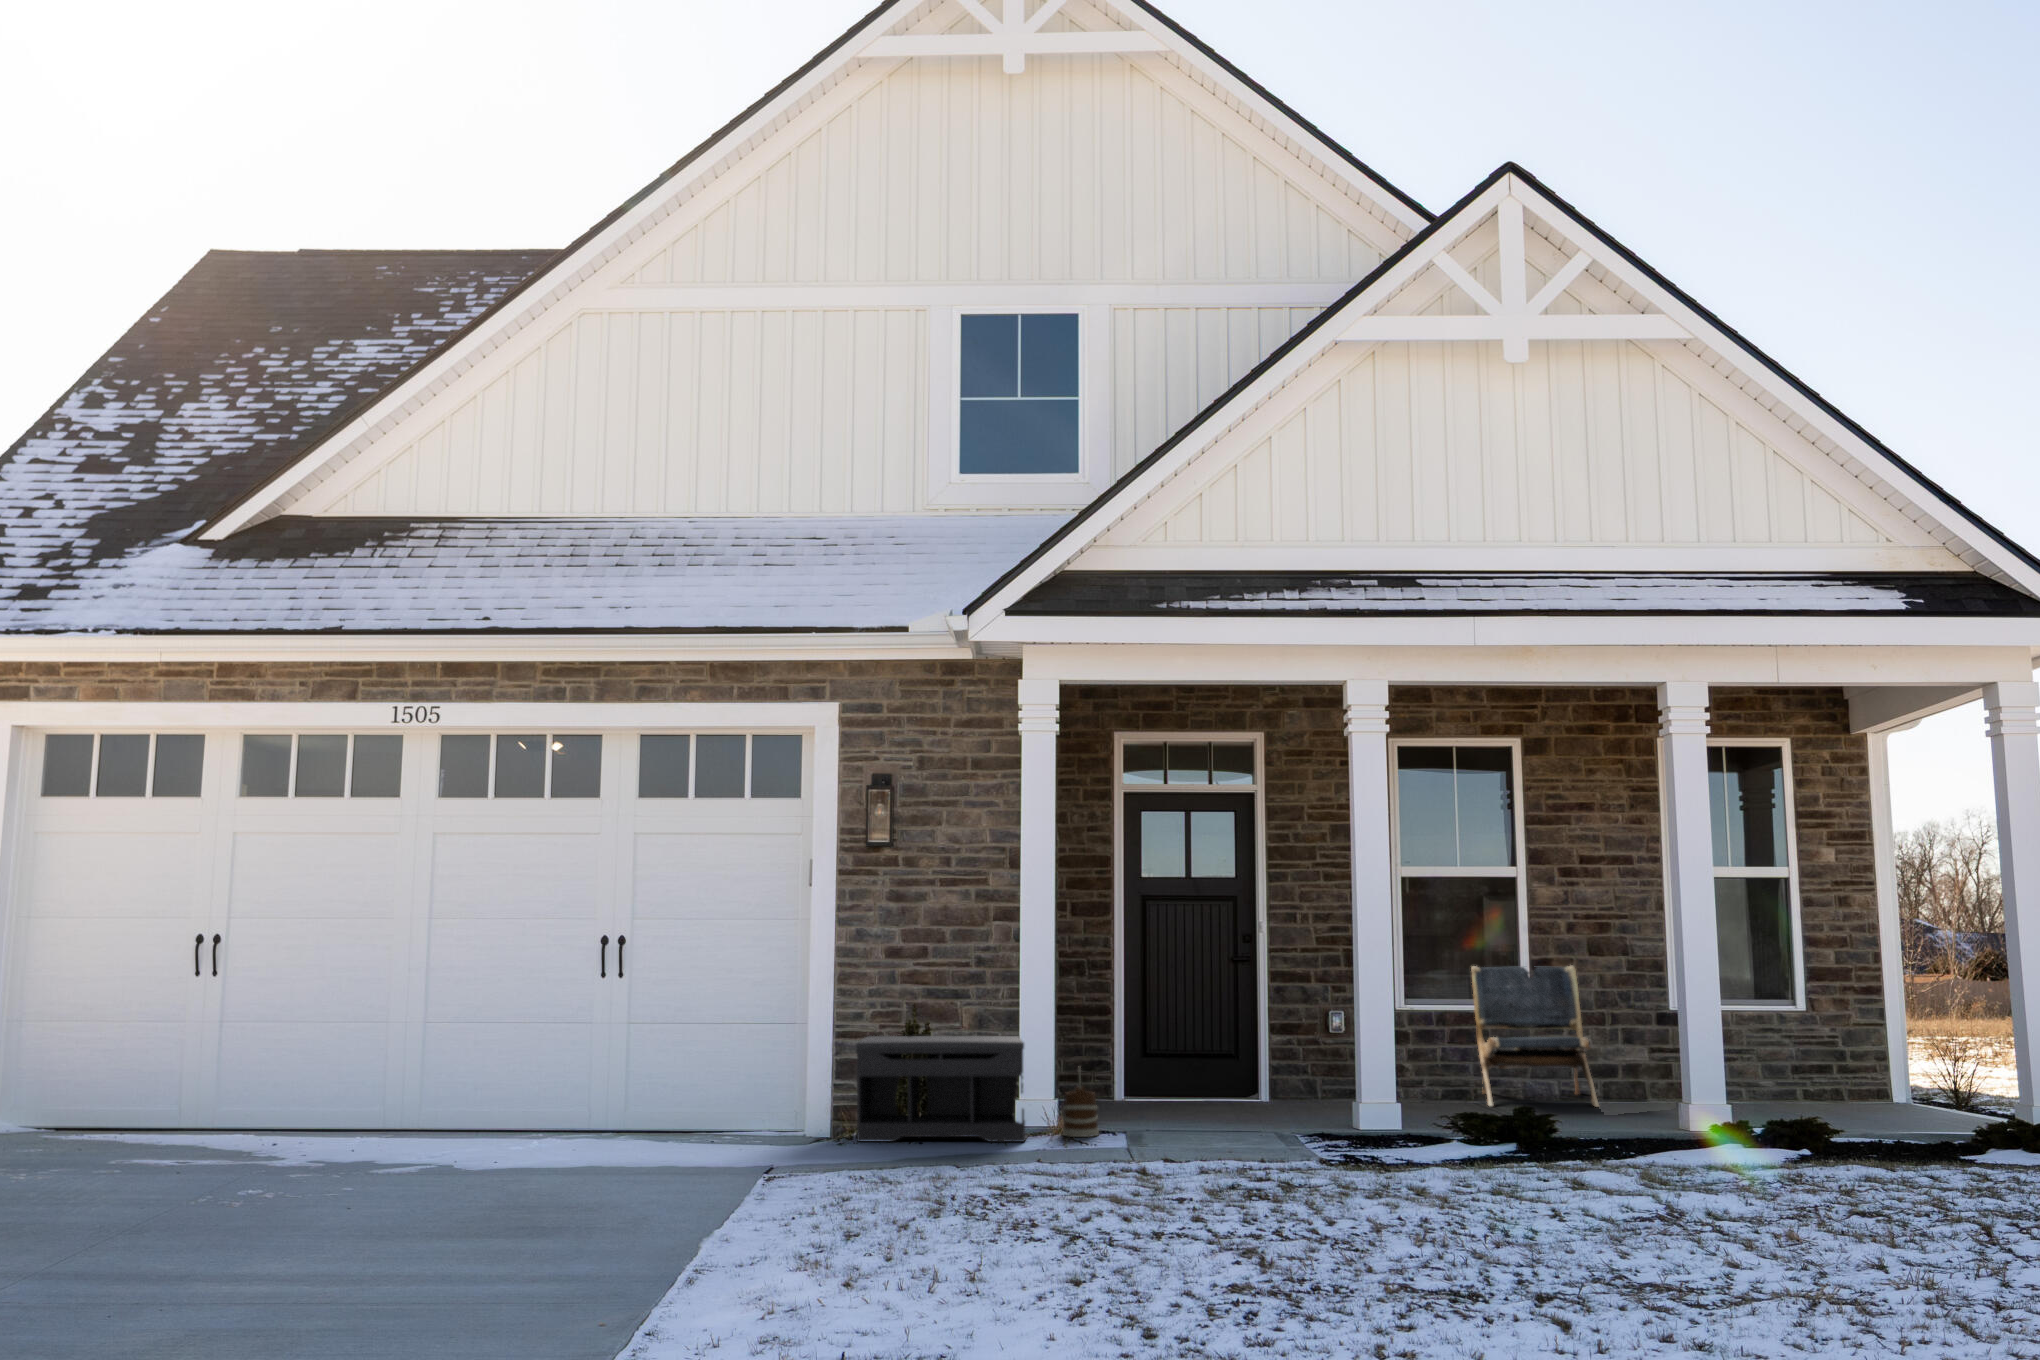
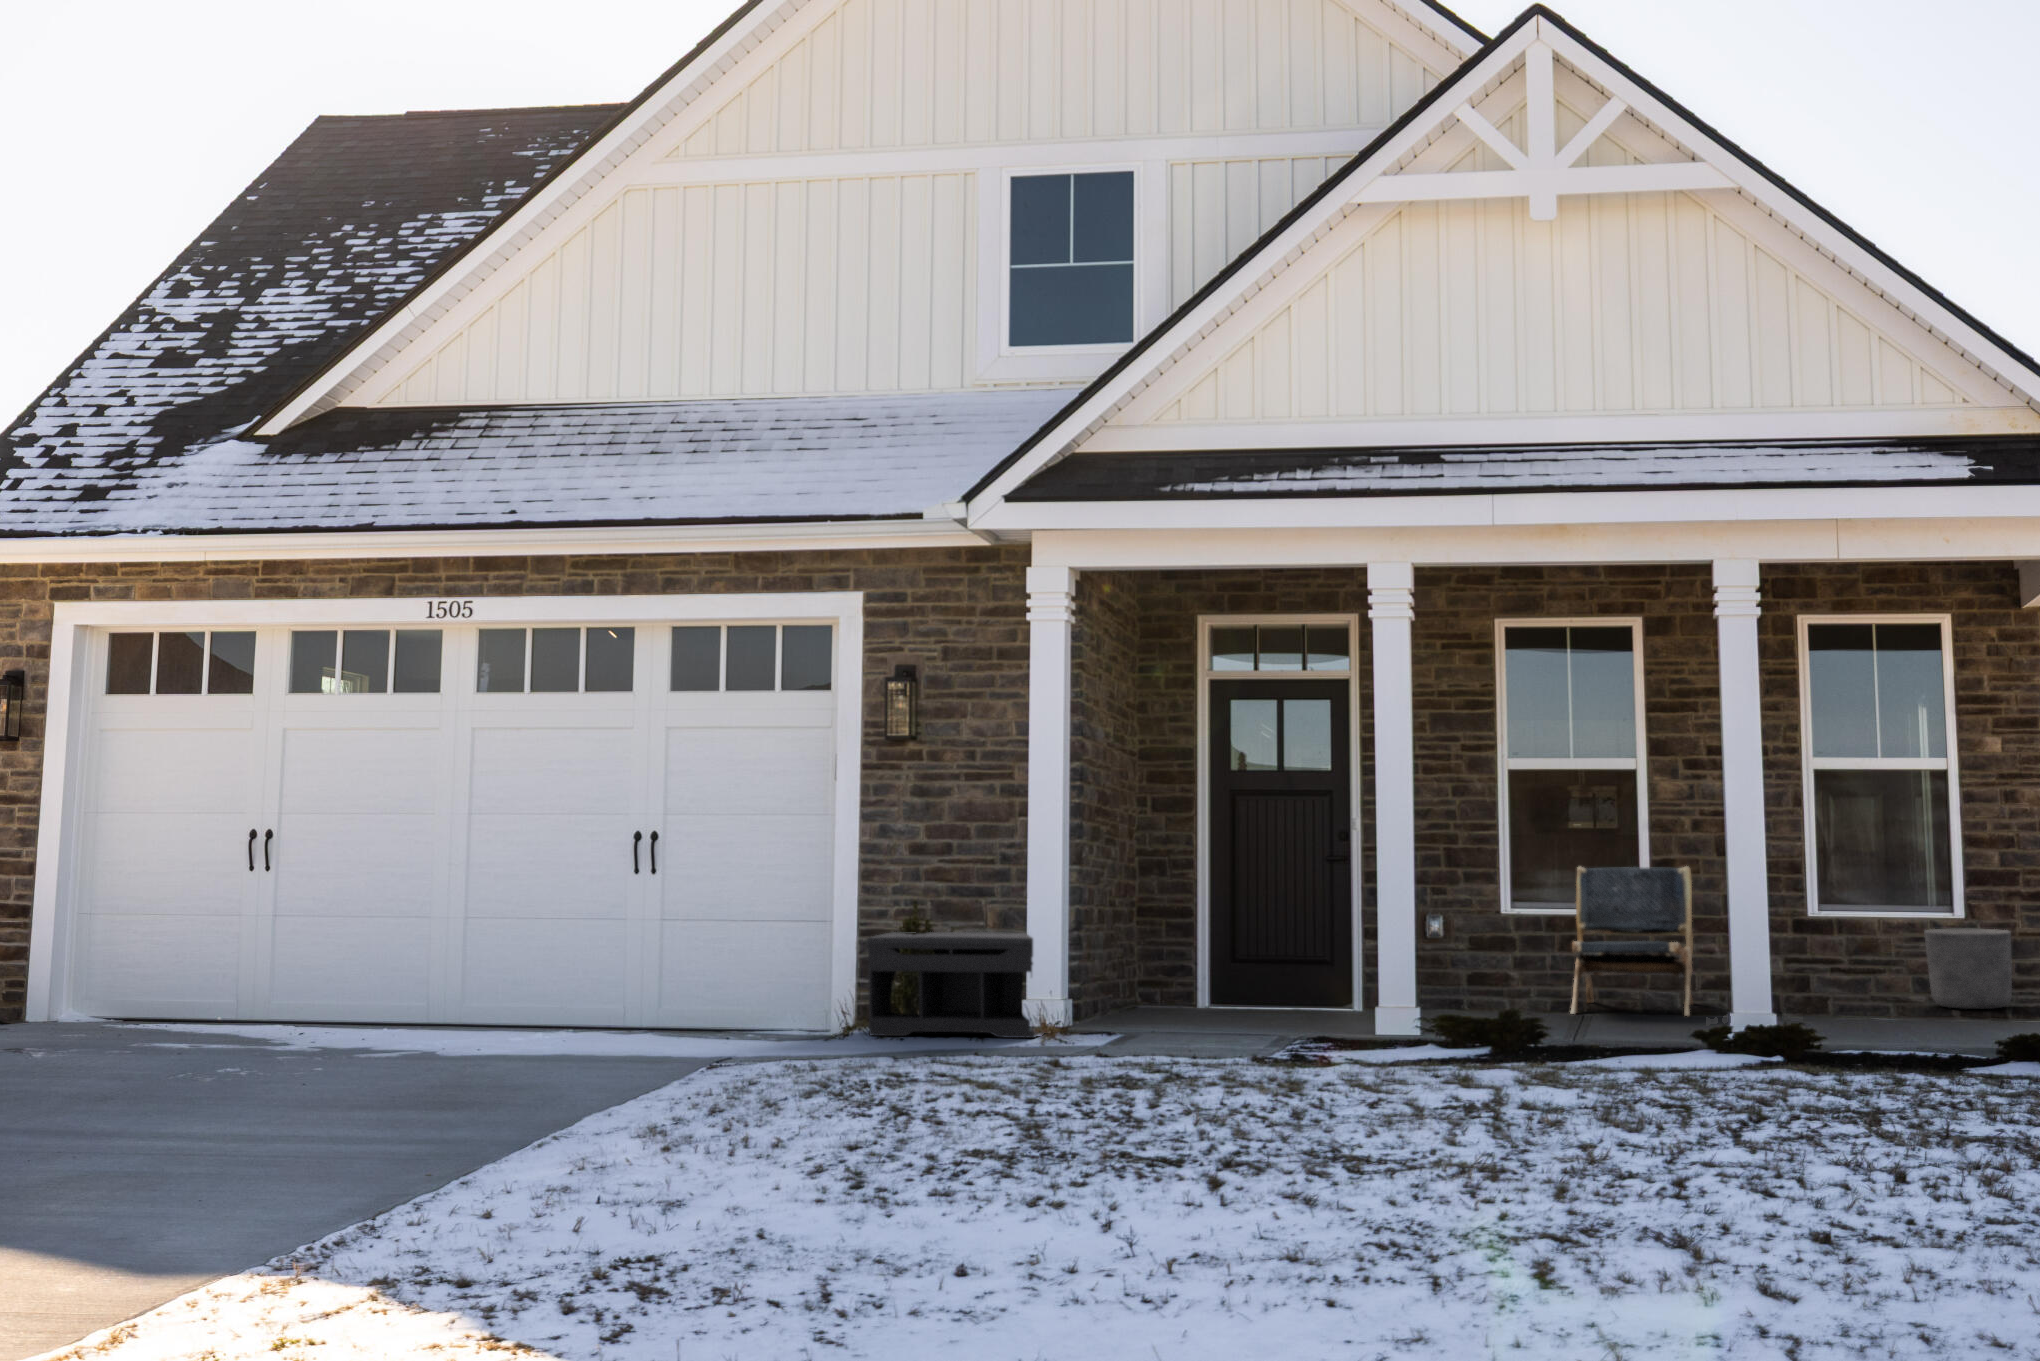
planter: none [1783,1021,1864,1095] -> present [1924,929,2012,1009]
wooden bucket: present [1063,1069,1099,1137] -> none [1082,964,1120,1035]

